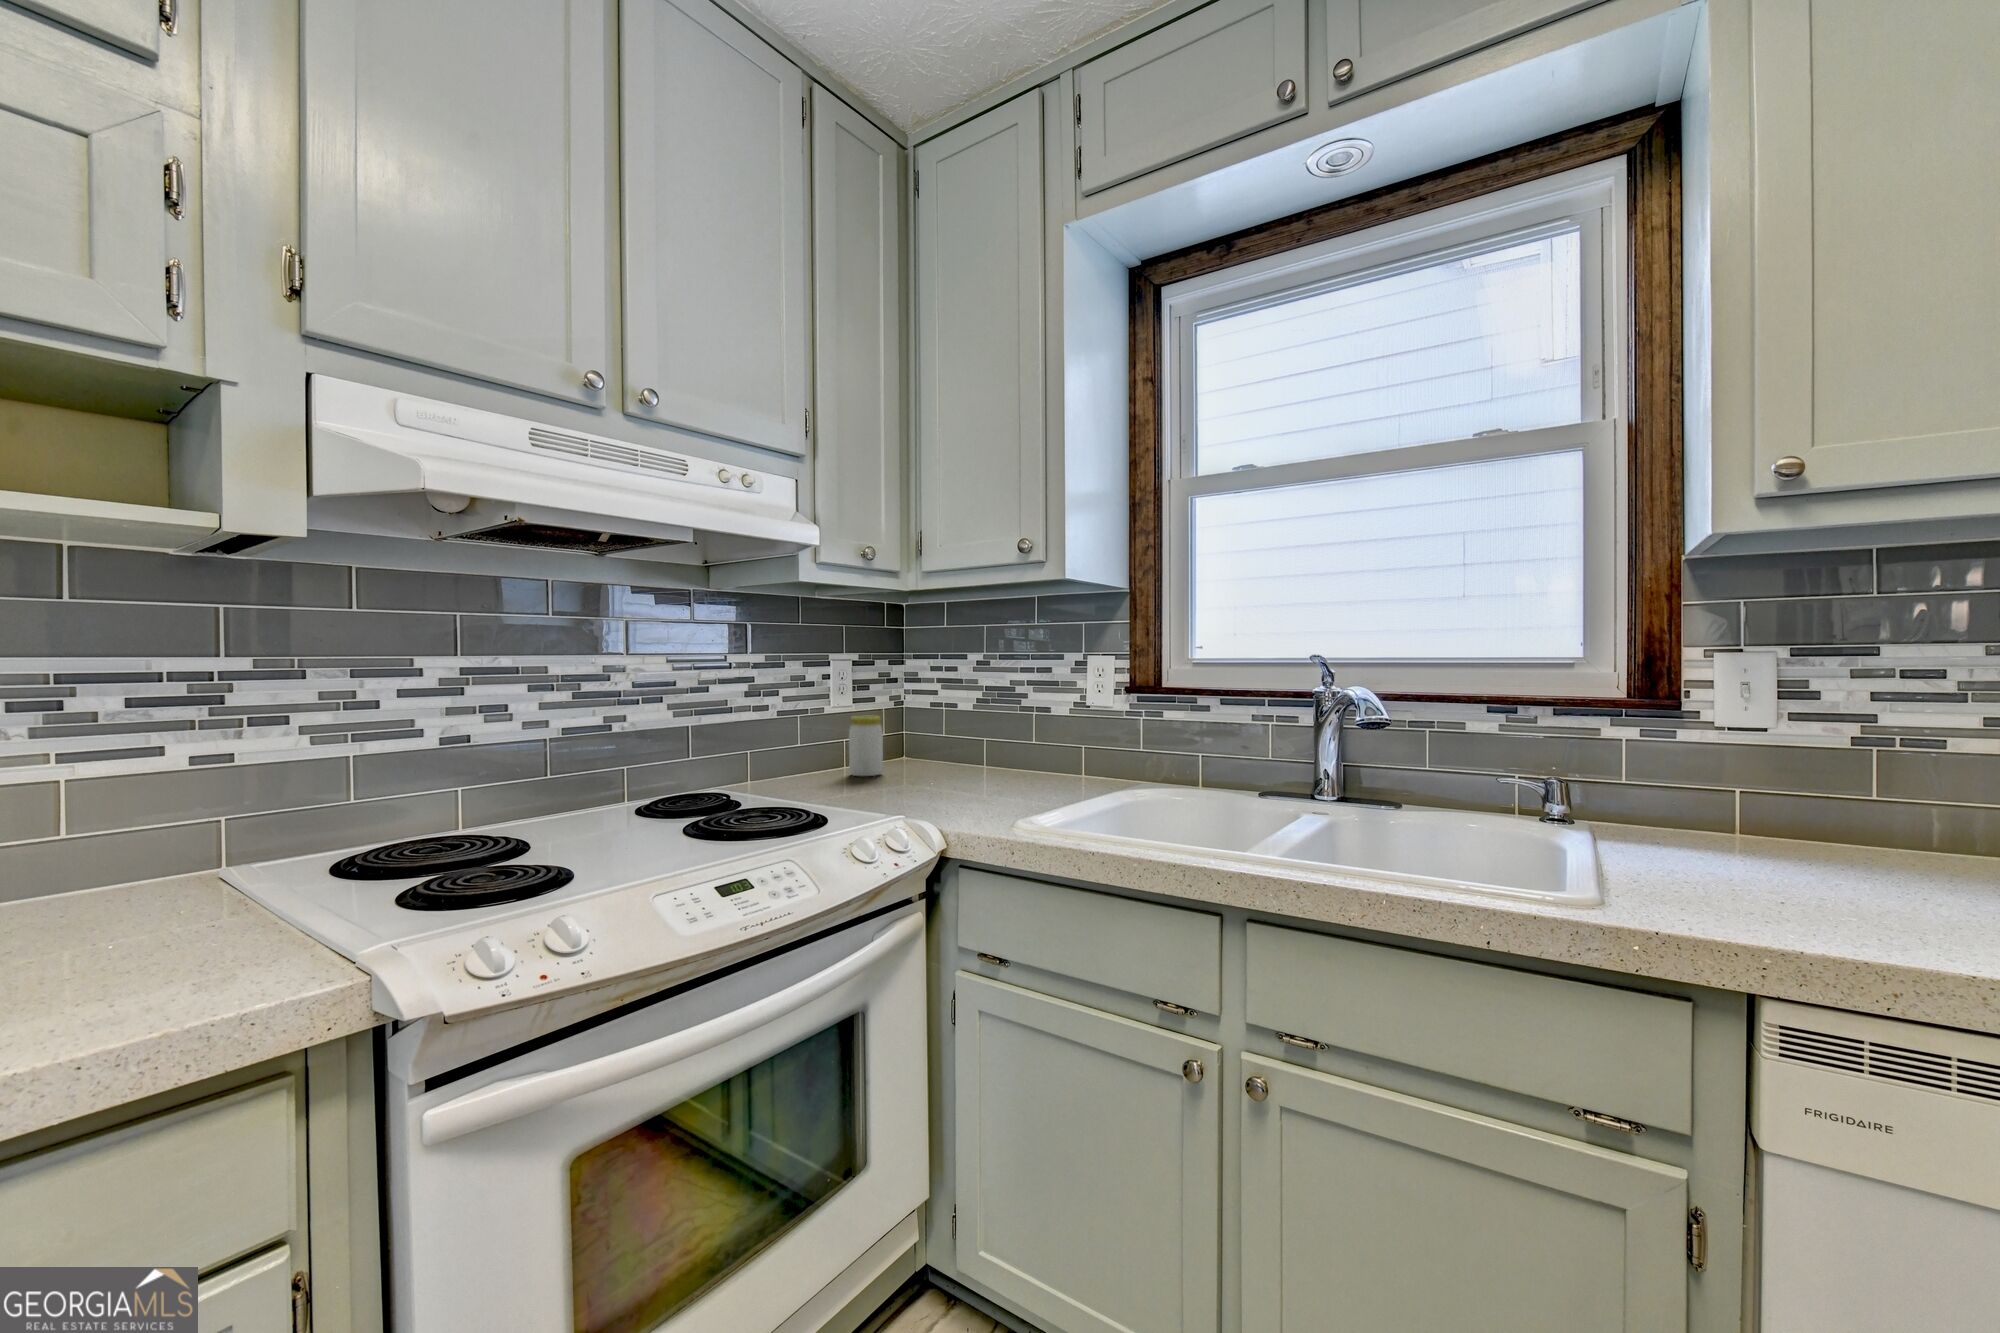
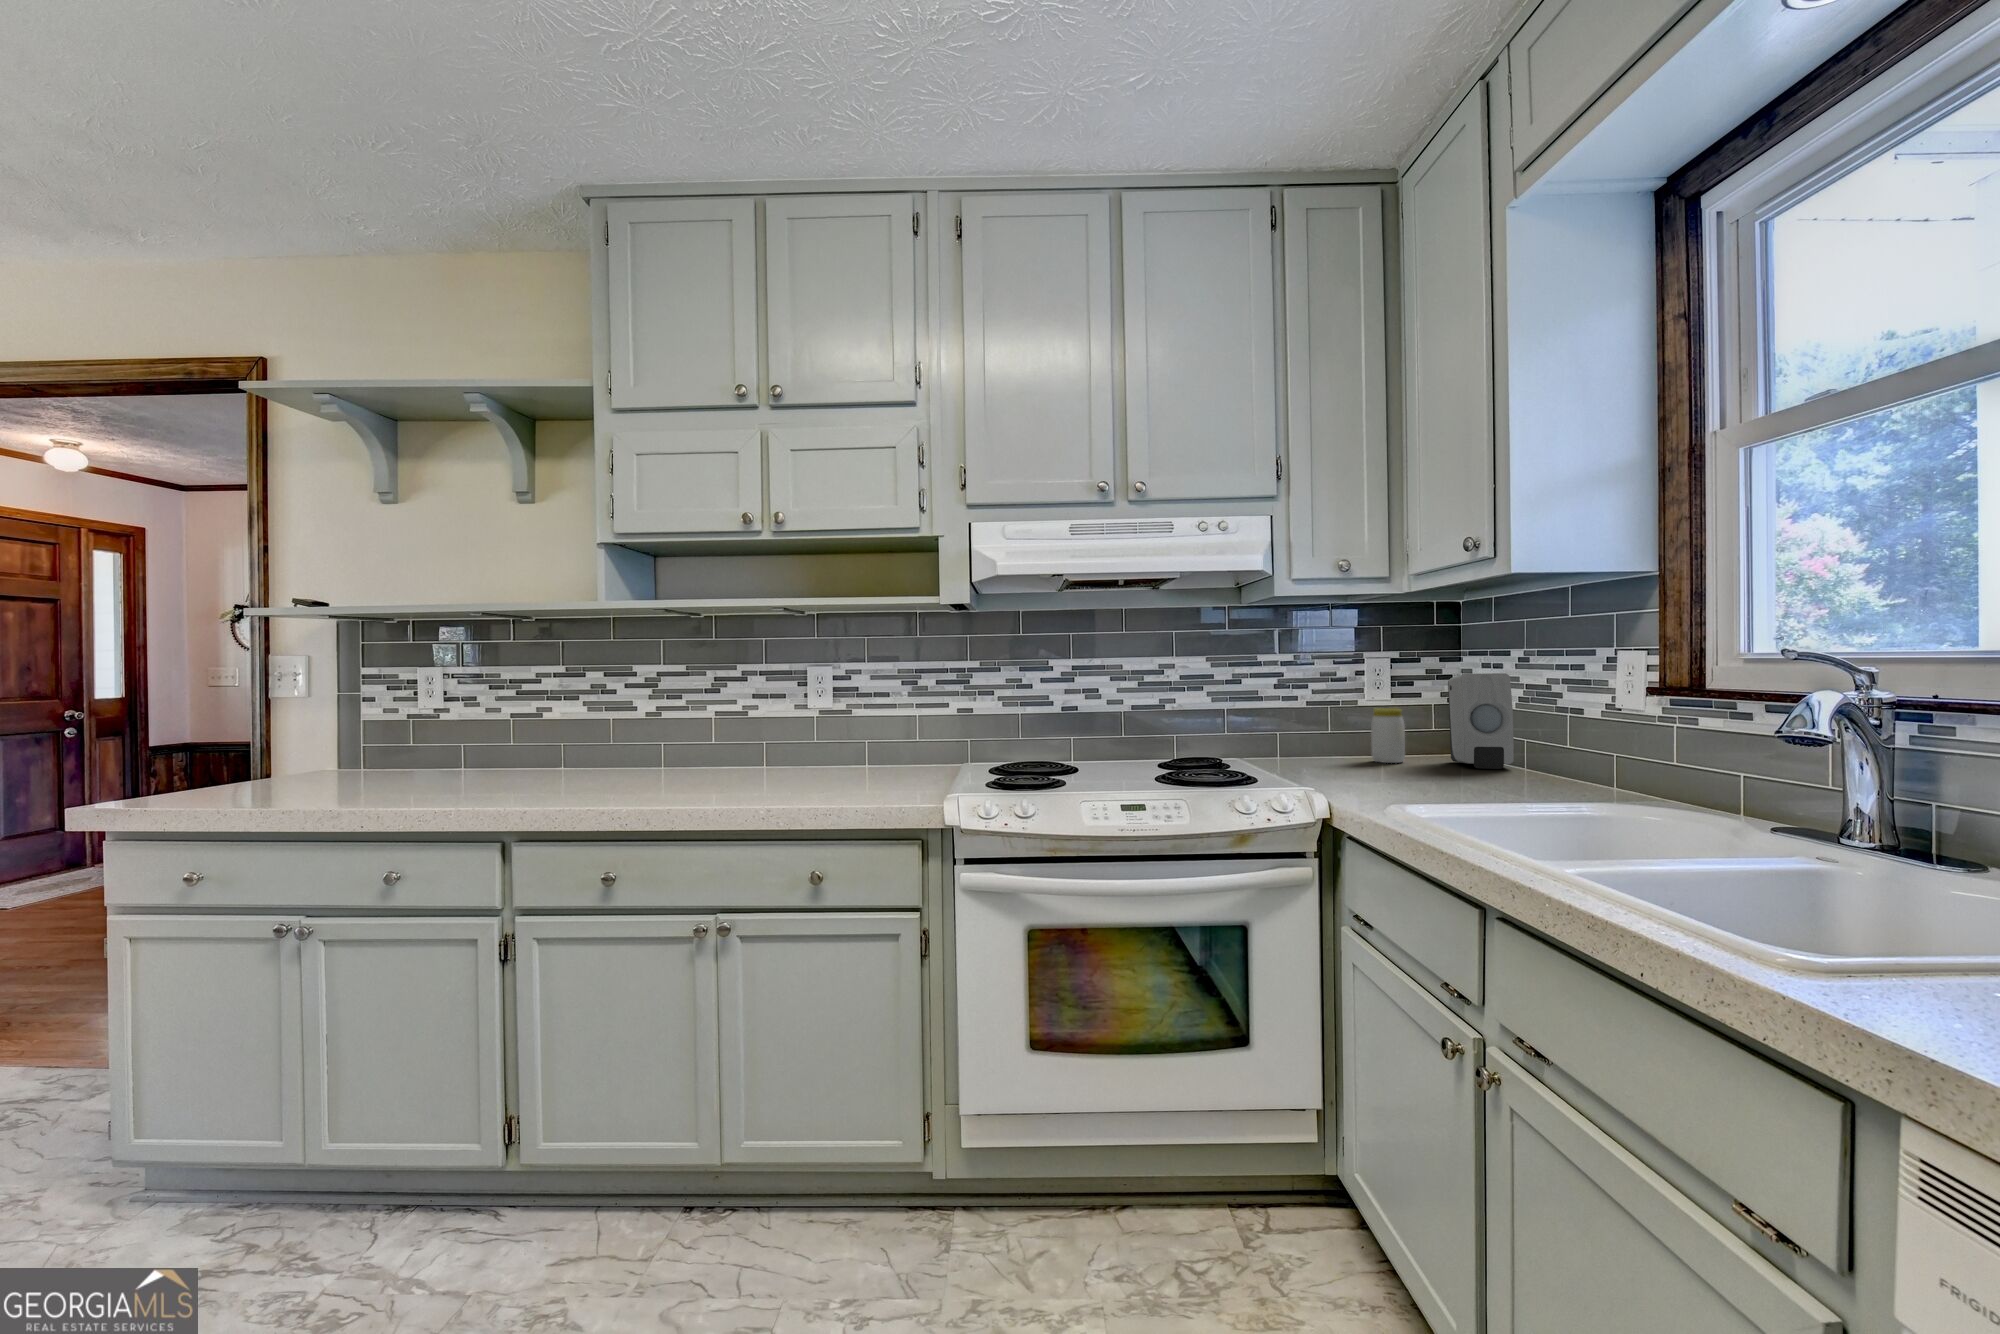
soap dispenser: none [912,677,983,773] -> present [1448,673,1514,769]

